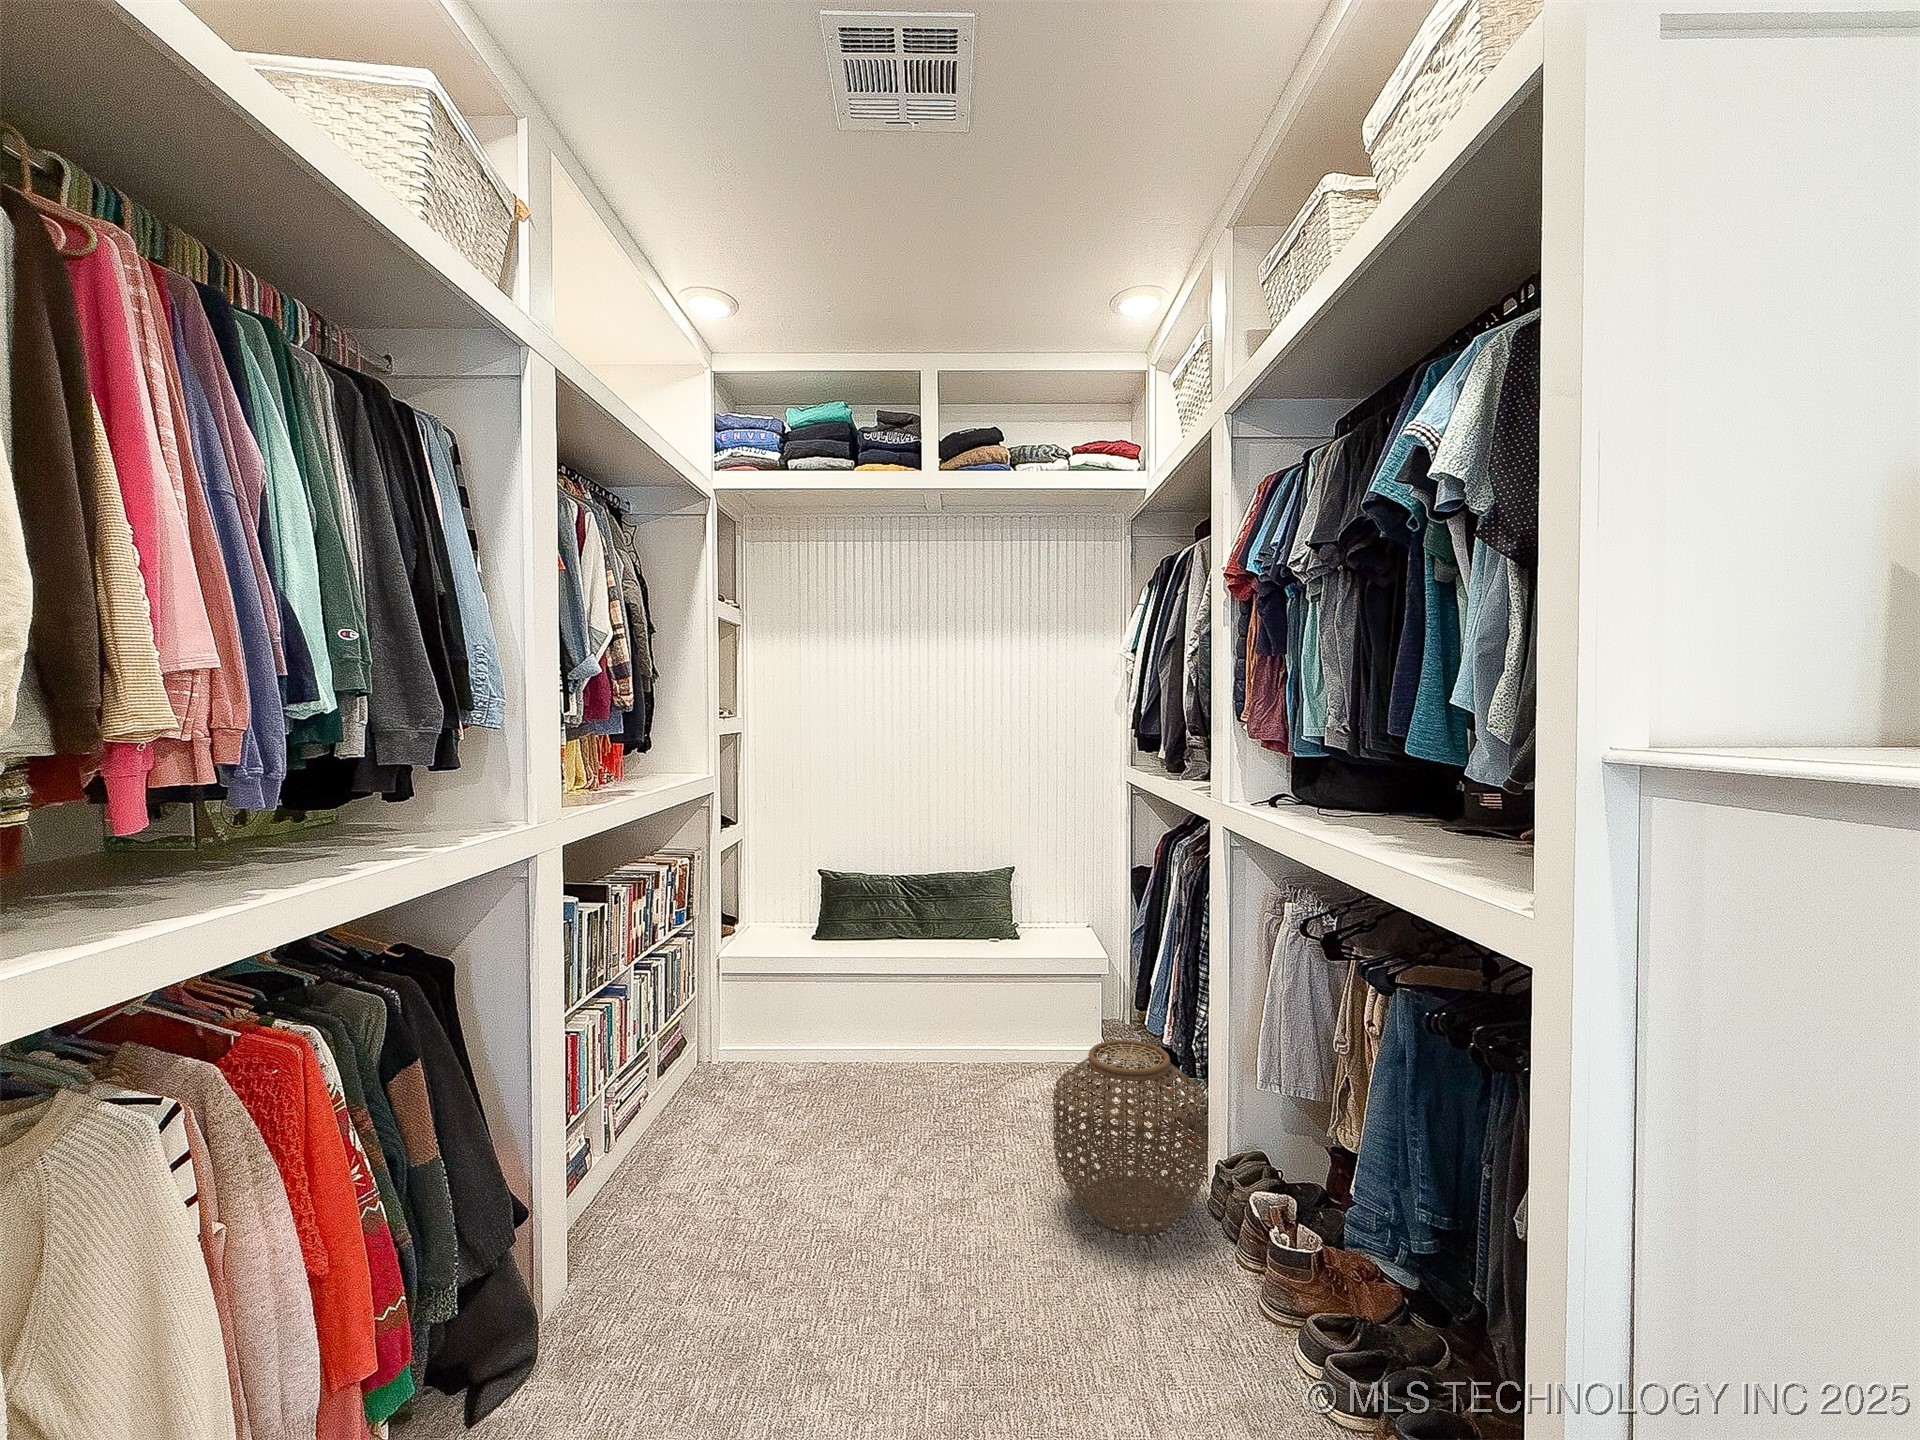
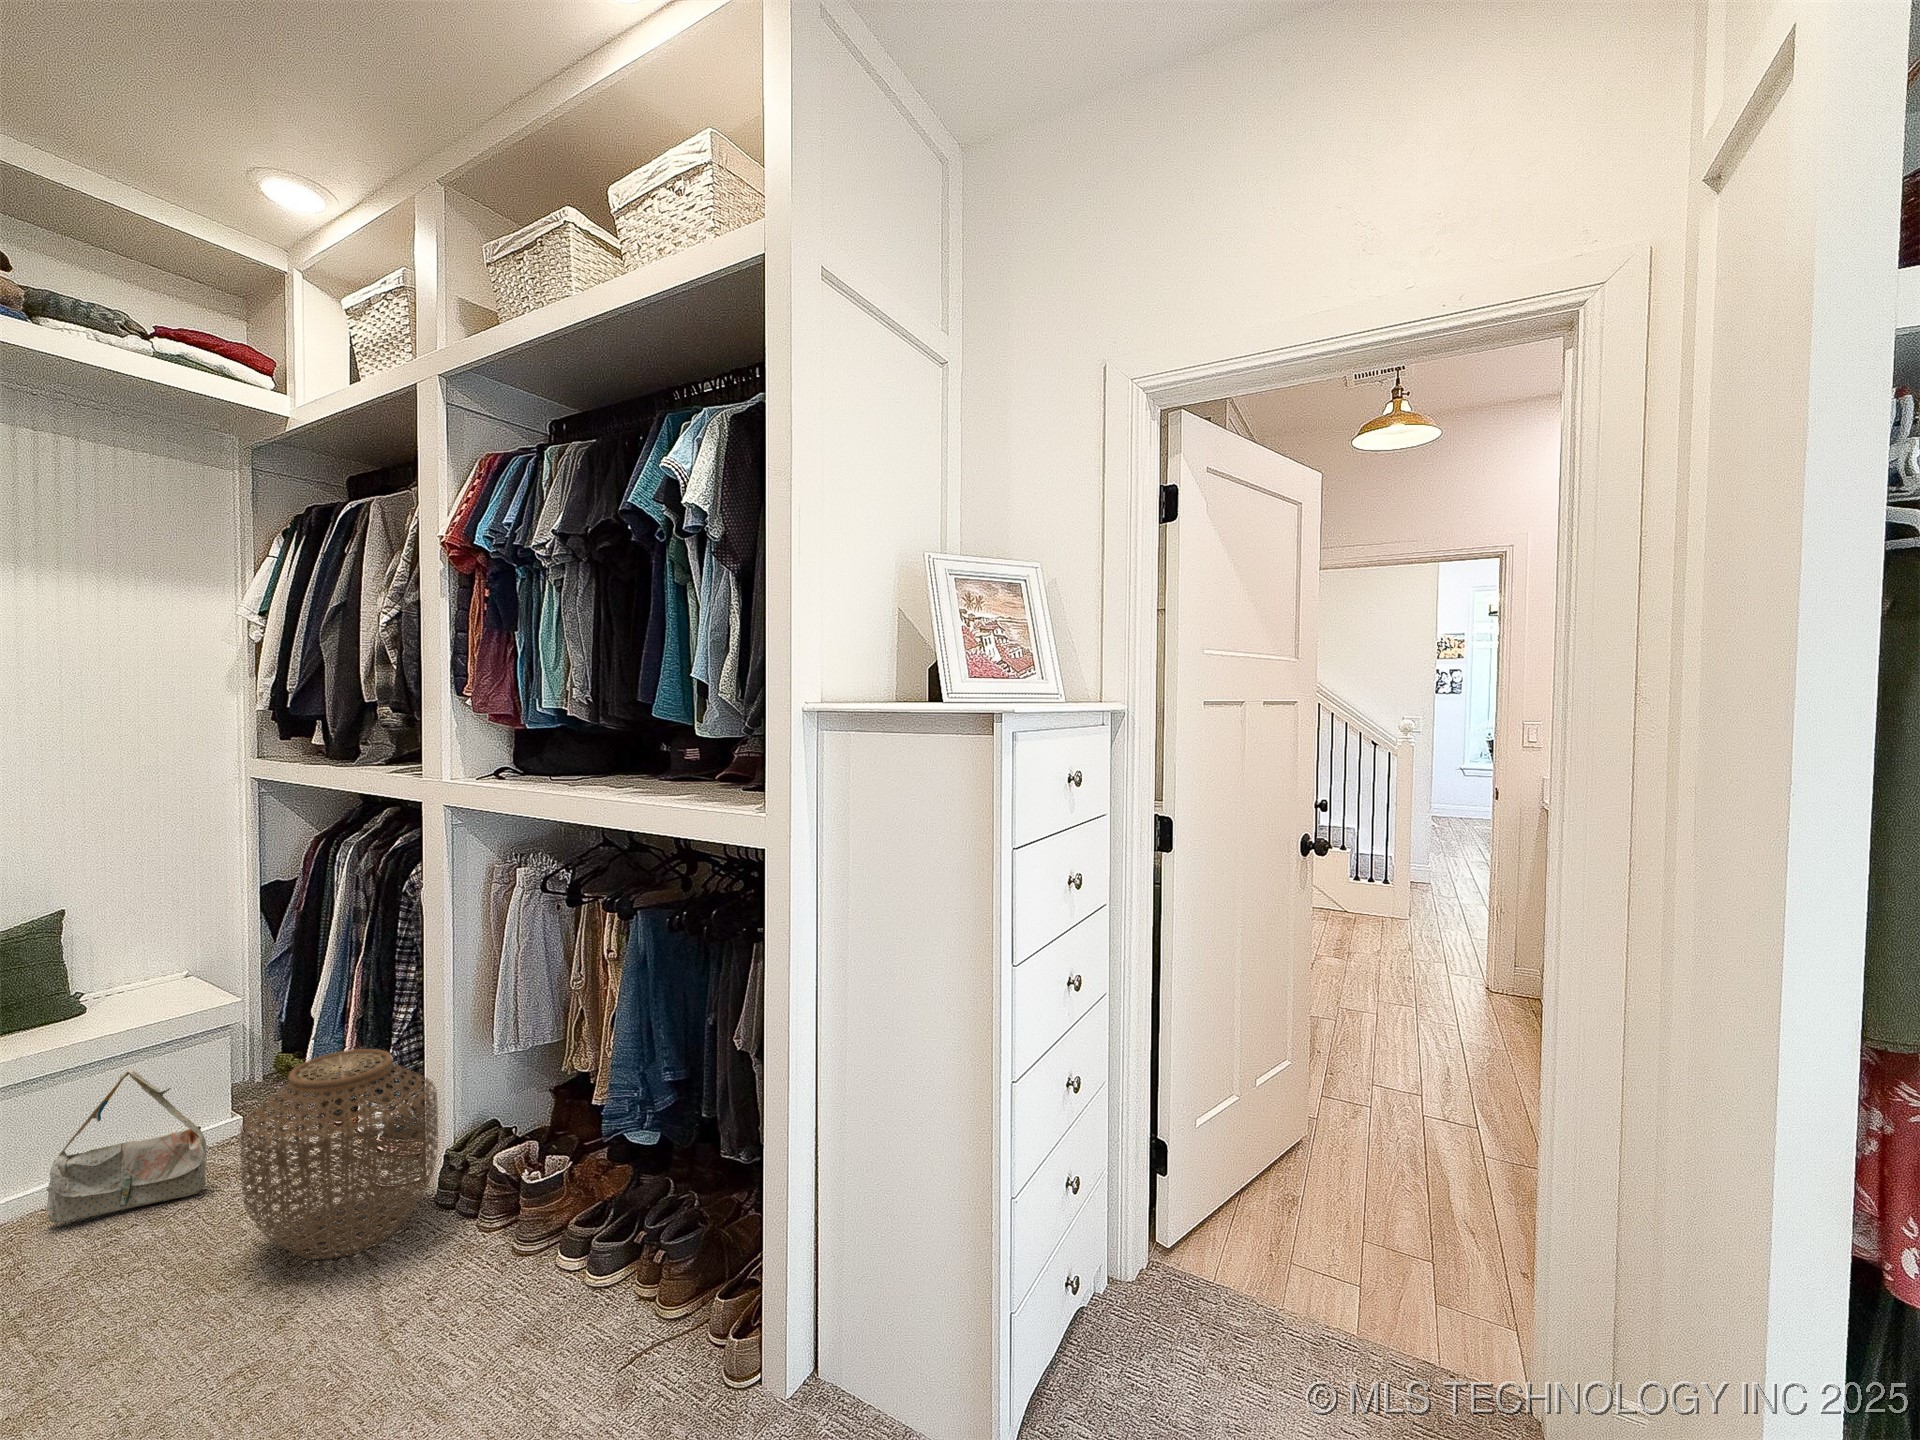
bag: none [964,1005,1057,1119] -> present [47,1069,207,1223]

